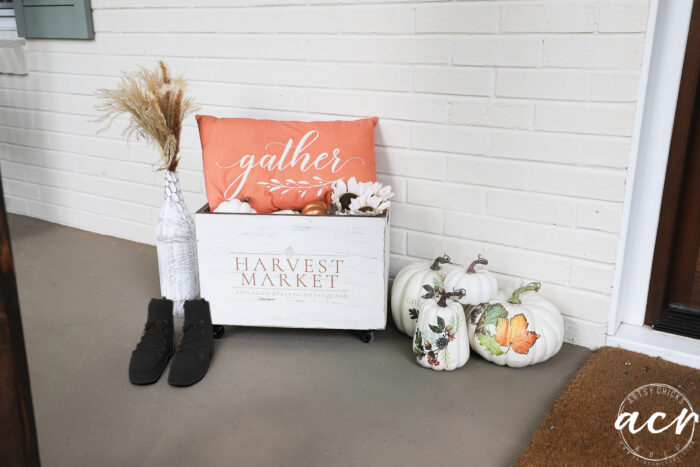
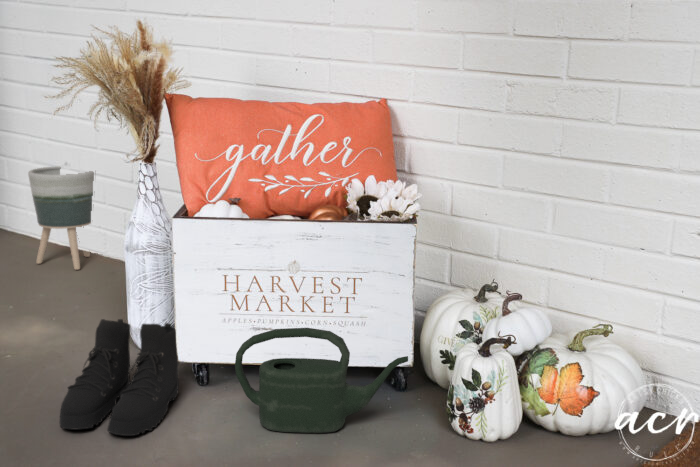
planter: none [55,168,110,253] -> present [28,166,94,270]
watering can: none [261,296,389,374] -> present [235,328,408,433]

